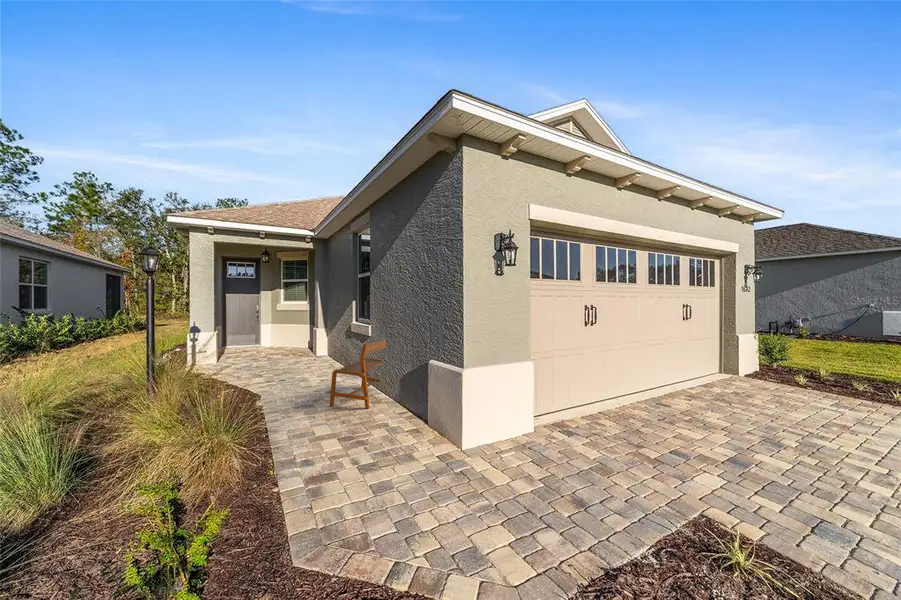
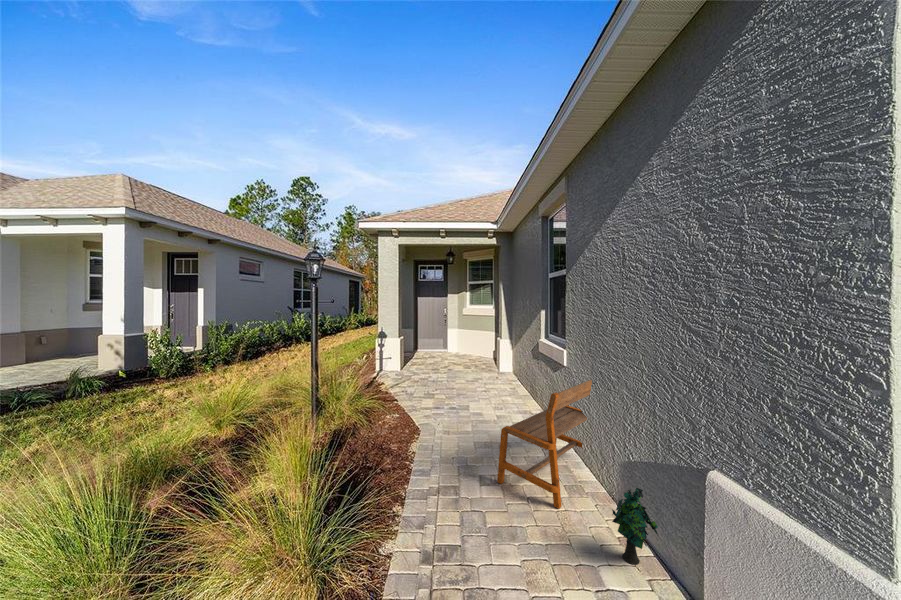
decorative plant: none [394,380,414,417] -> present [612,488,658,565]

